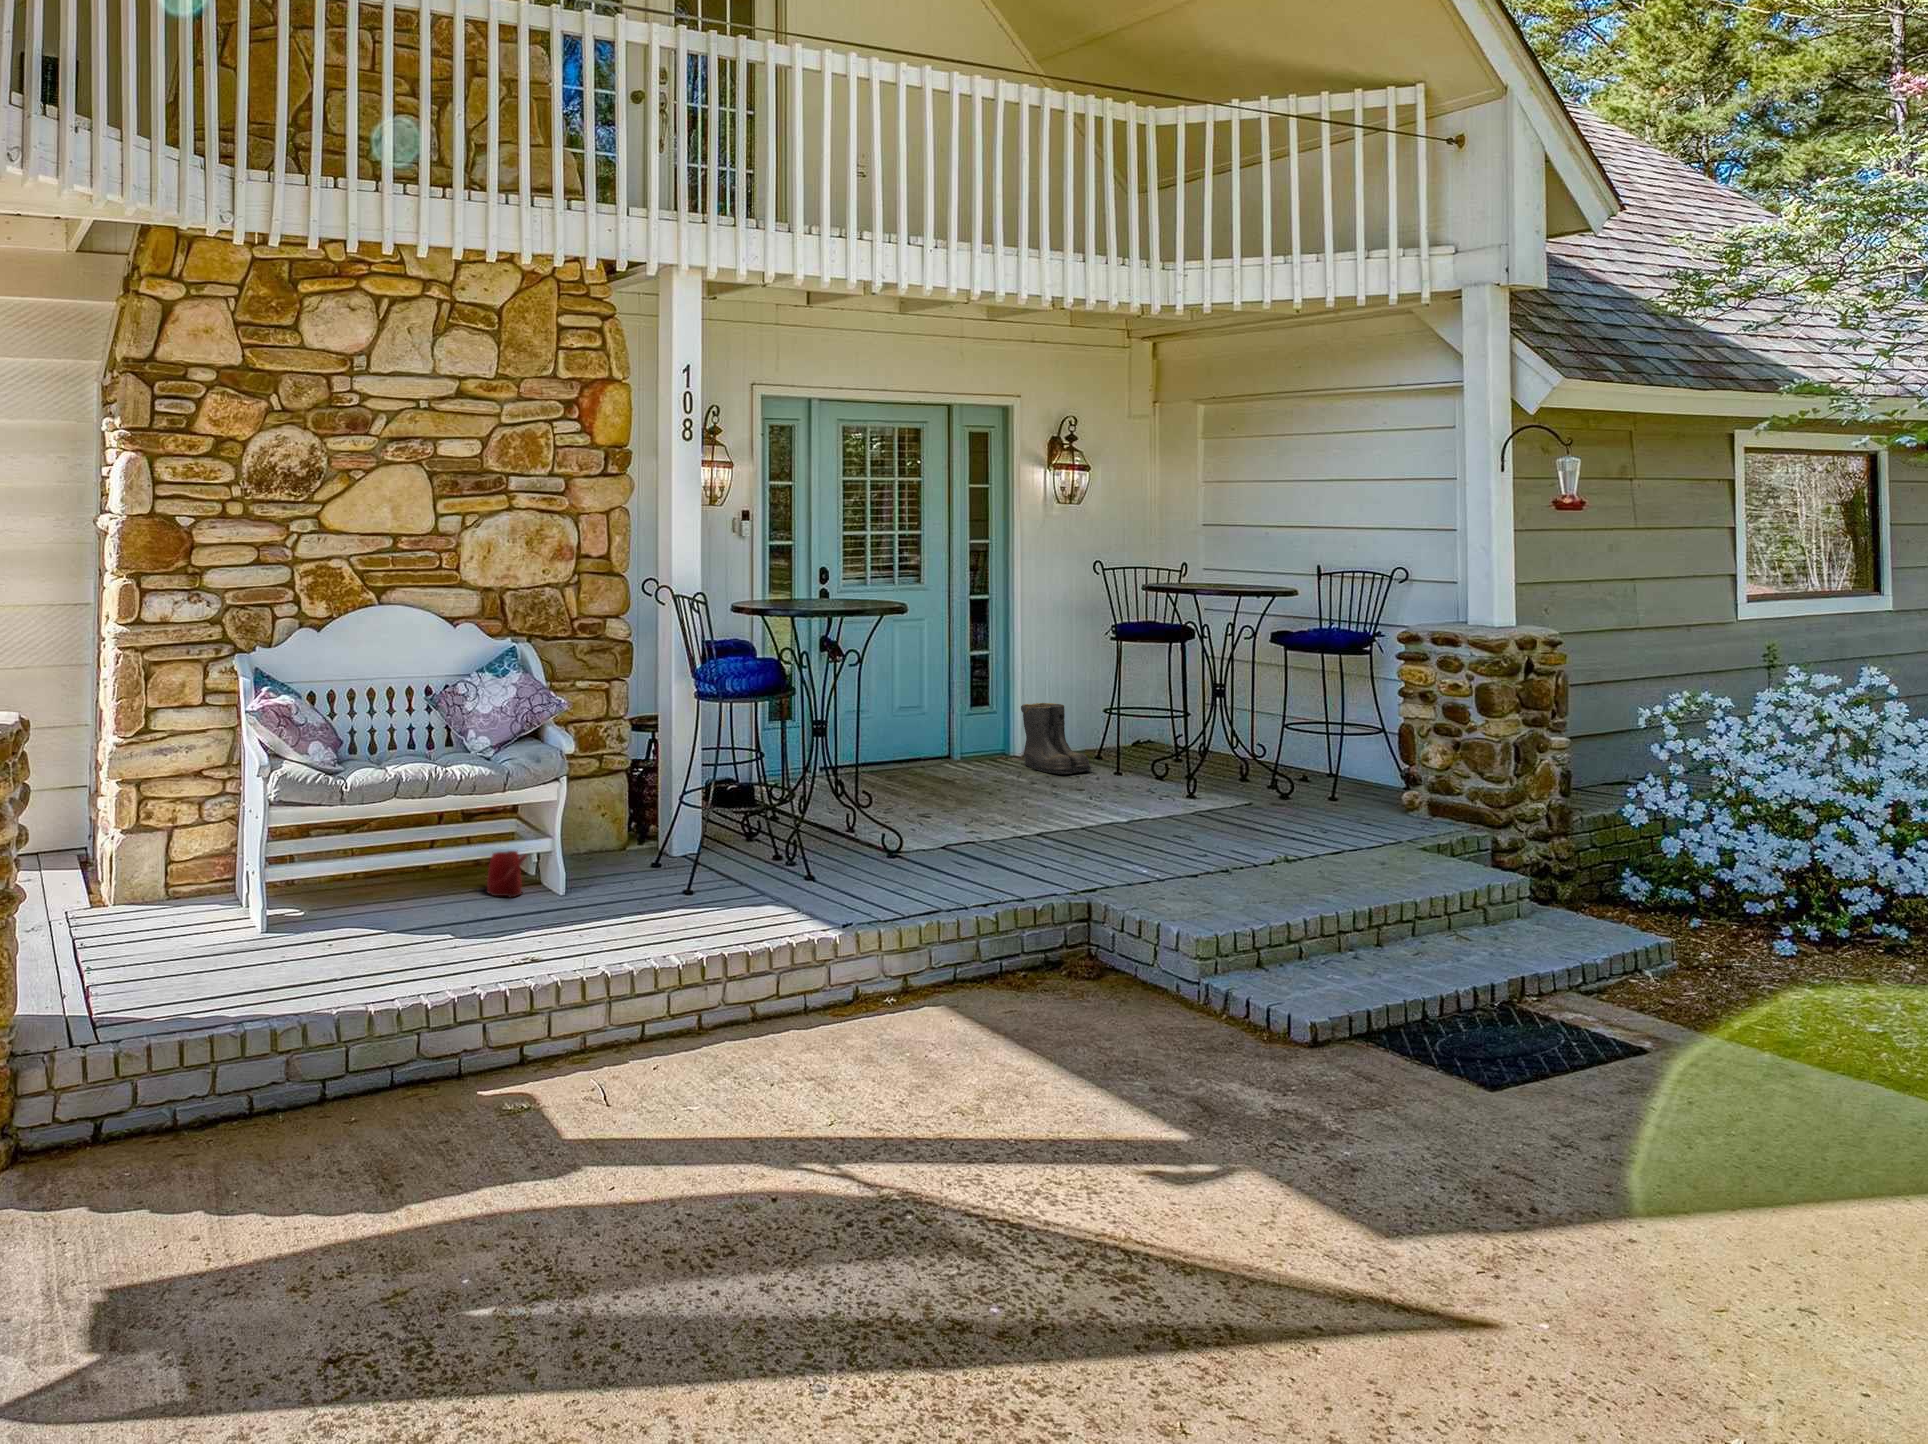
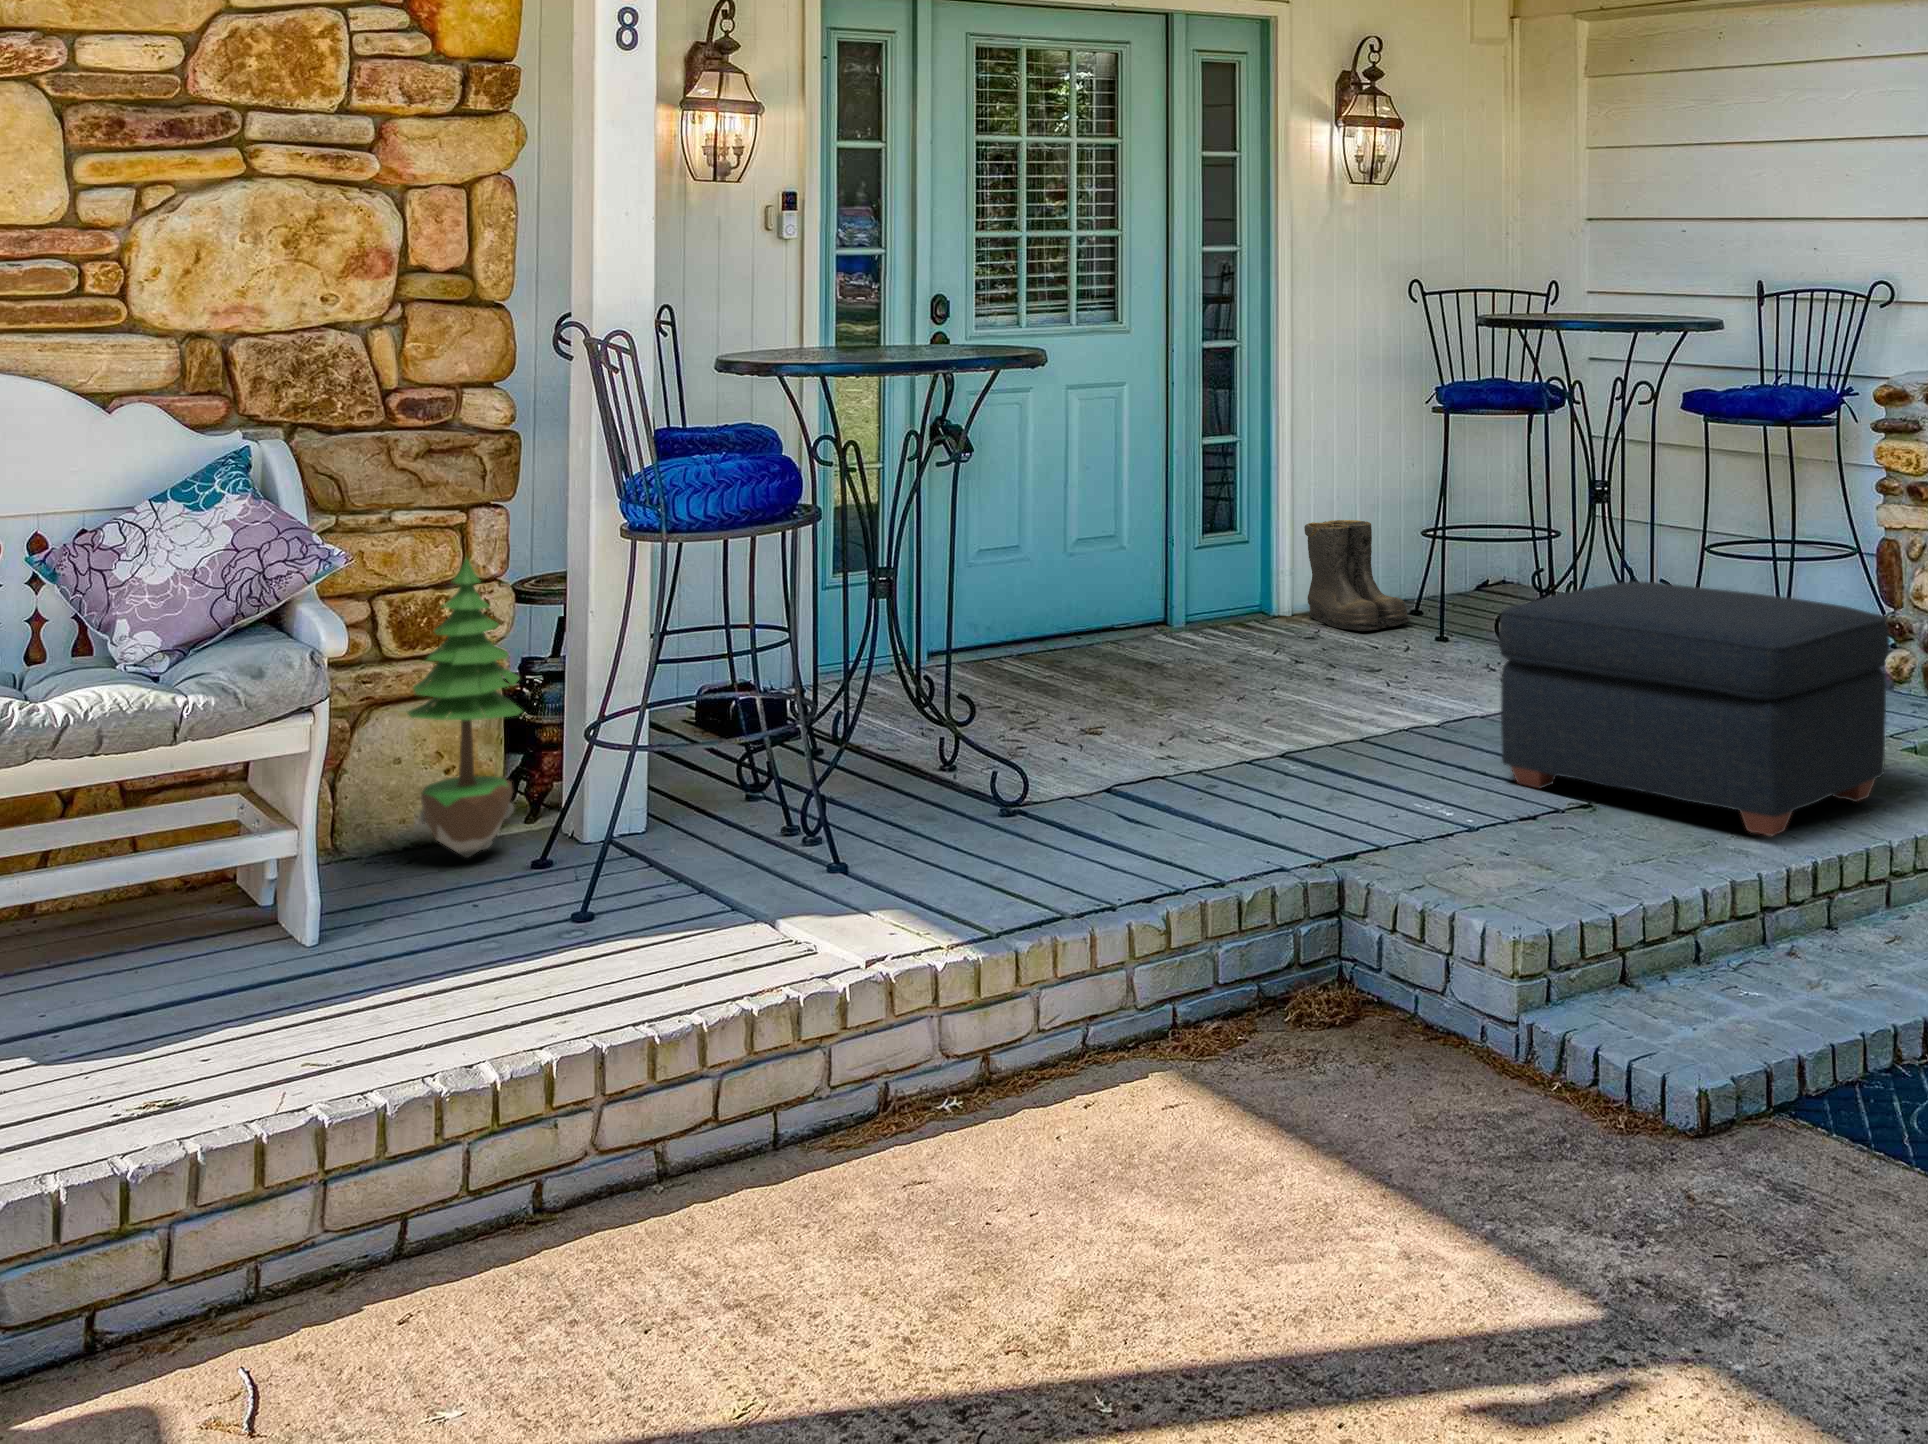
potted tree: none [581,706,637,868] -> present [408,558,522,858]
ottoman: none [1159,742,1395,888] -> present [1499,581,1889,836]
watering can: present [487,851,527,897] -> none [160,821,242,944]

